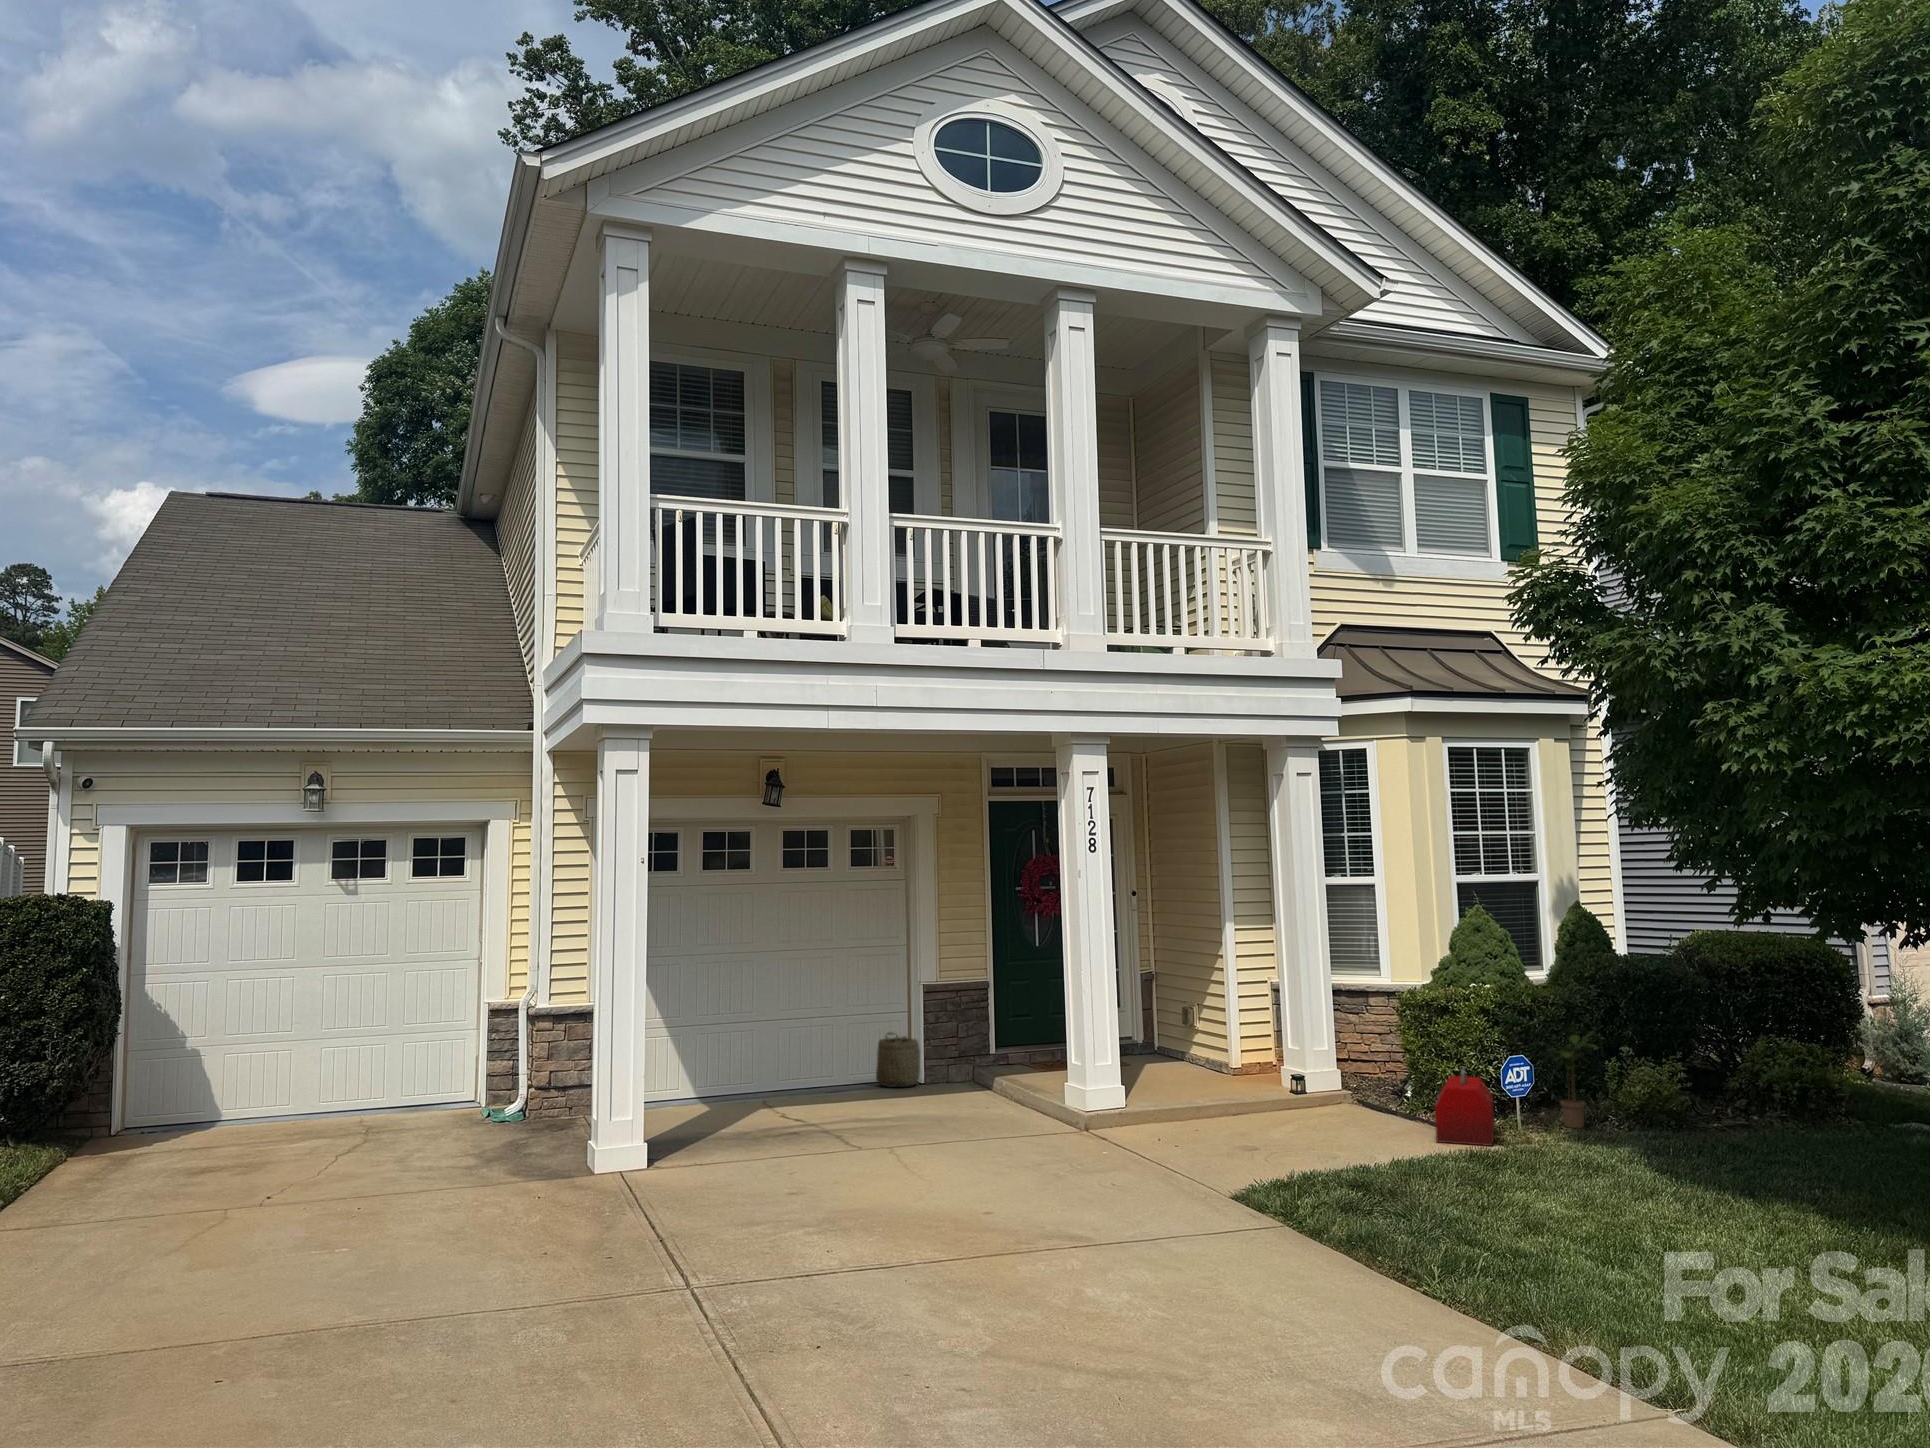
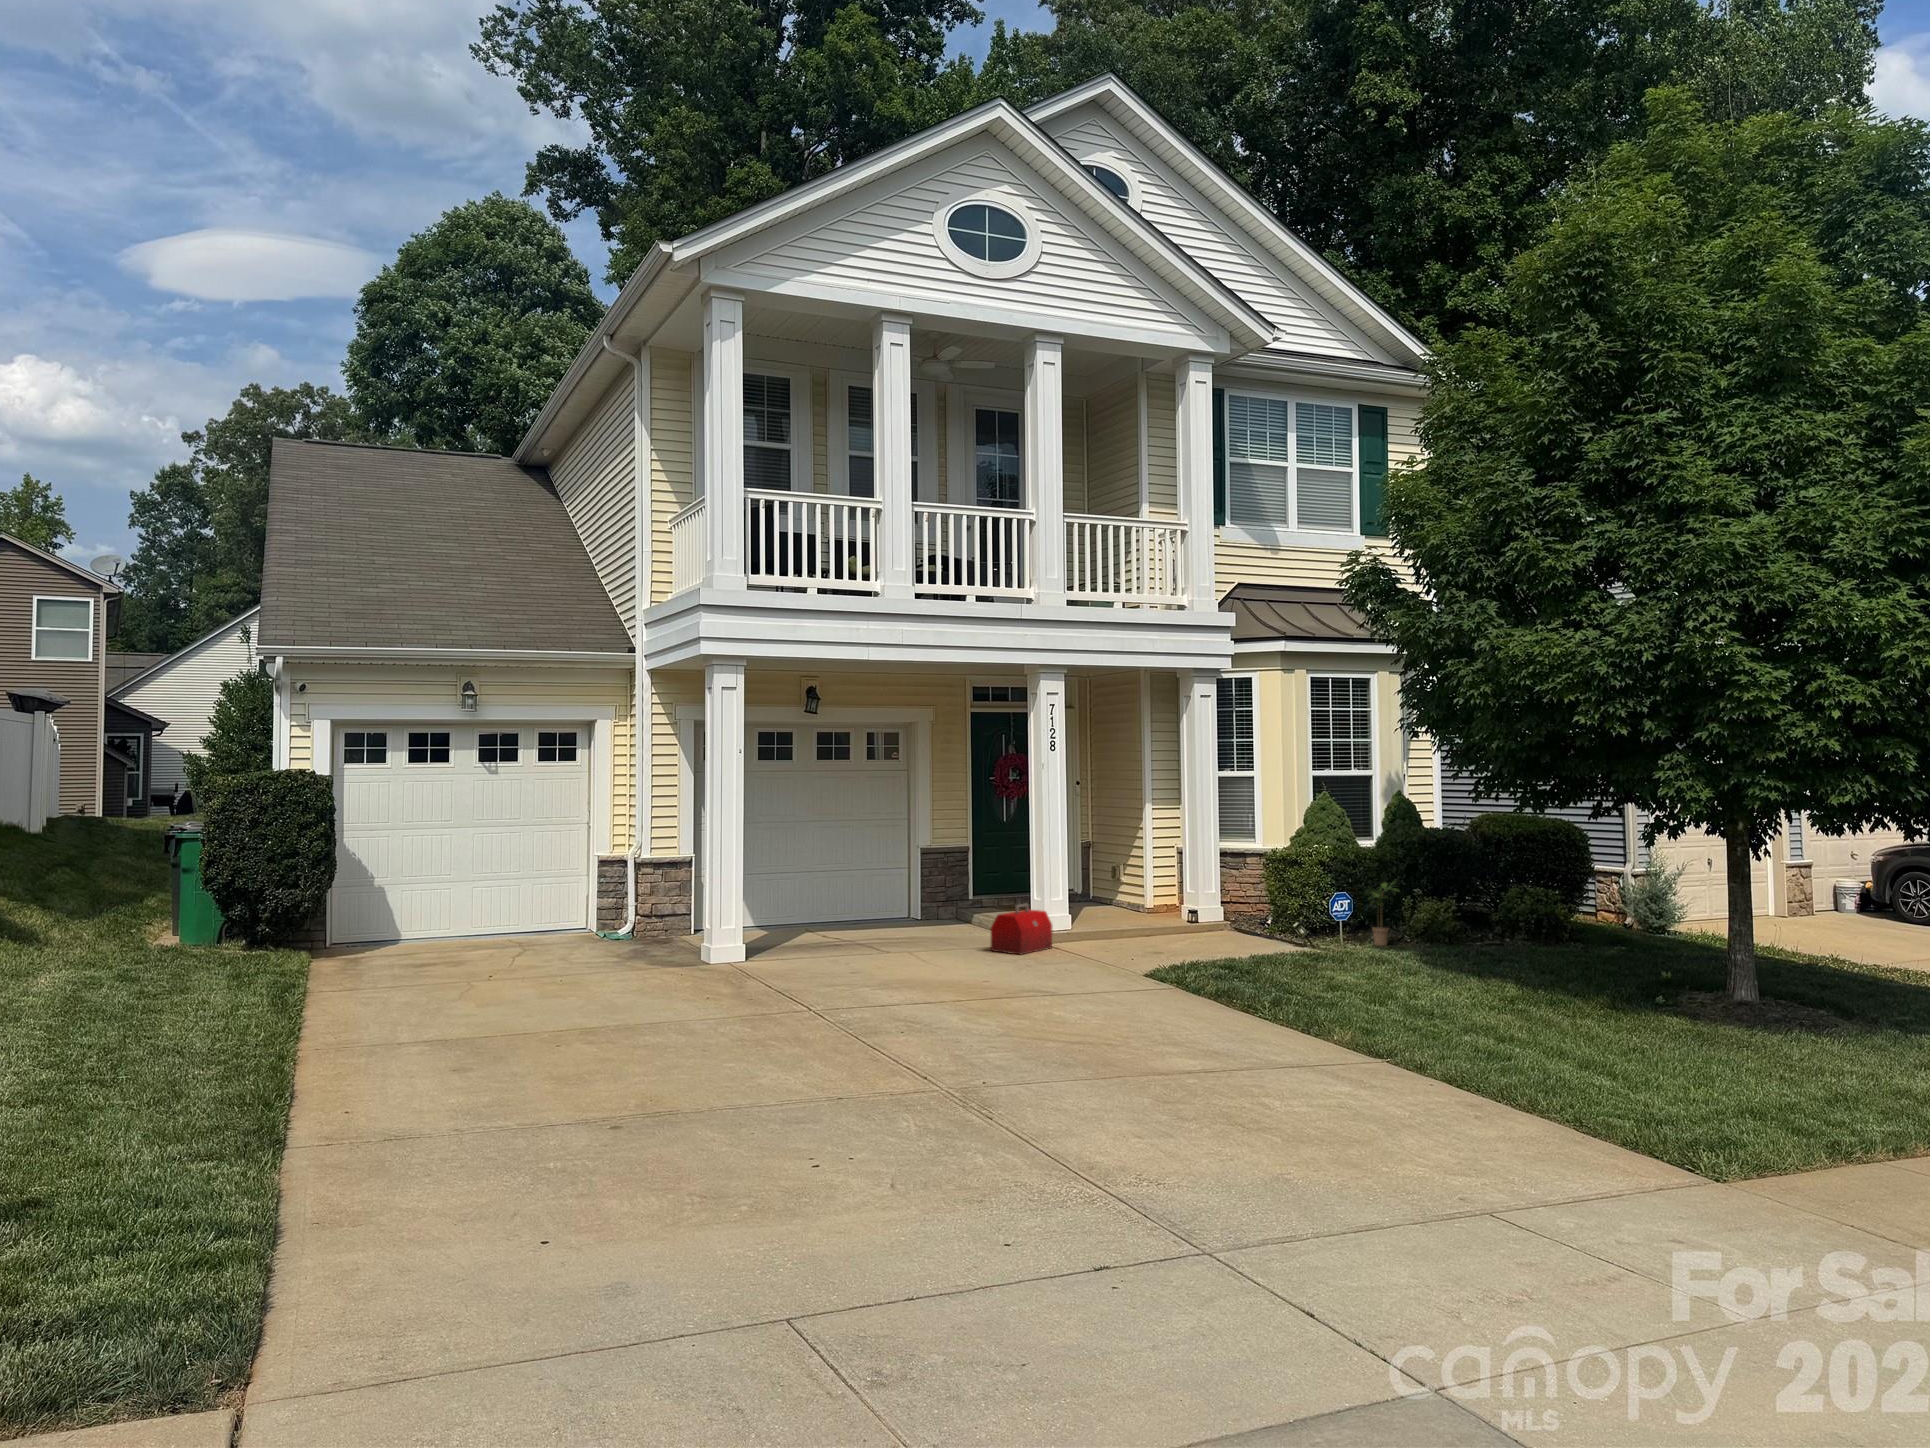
basket: present [876,1032,920,1087] -> none [883,882,916,921]
toolbox: present [1435,1069,1494,1146] -> present [991,904,1052,955]

